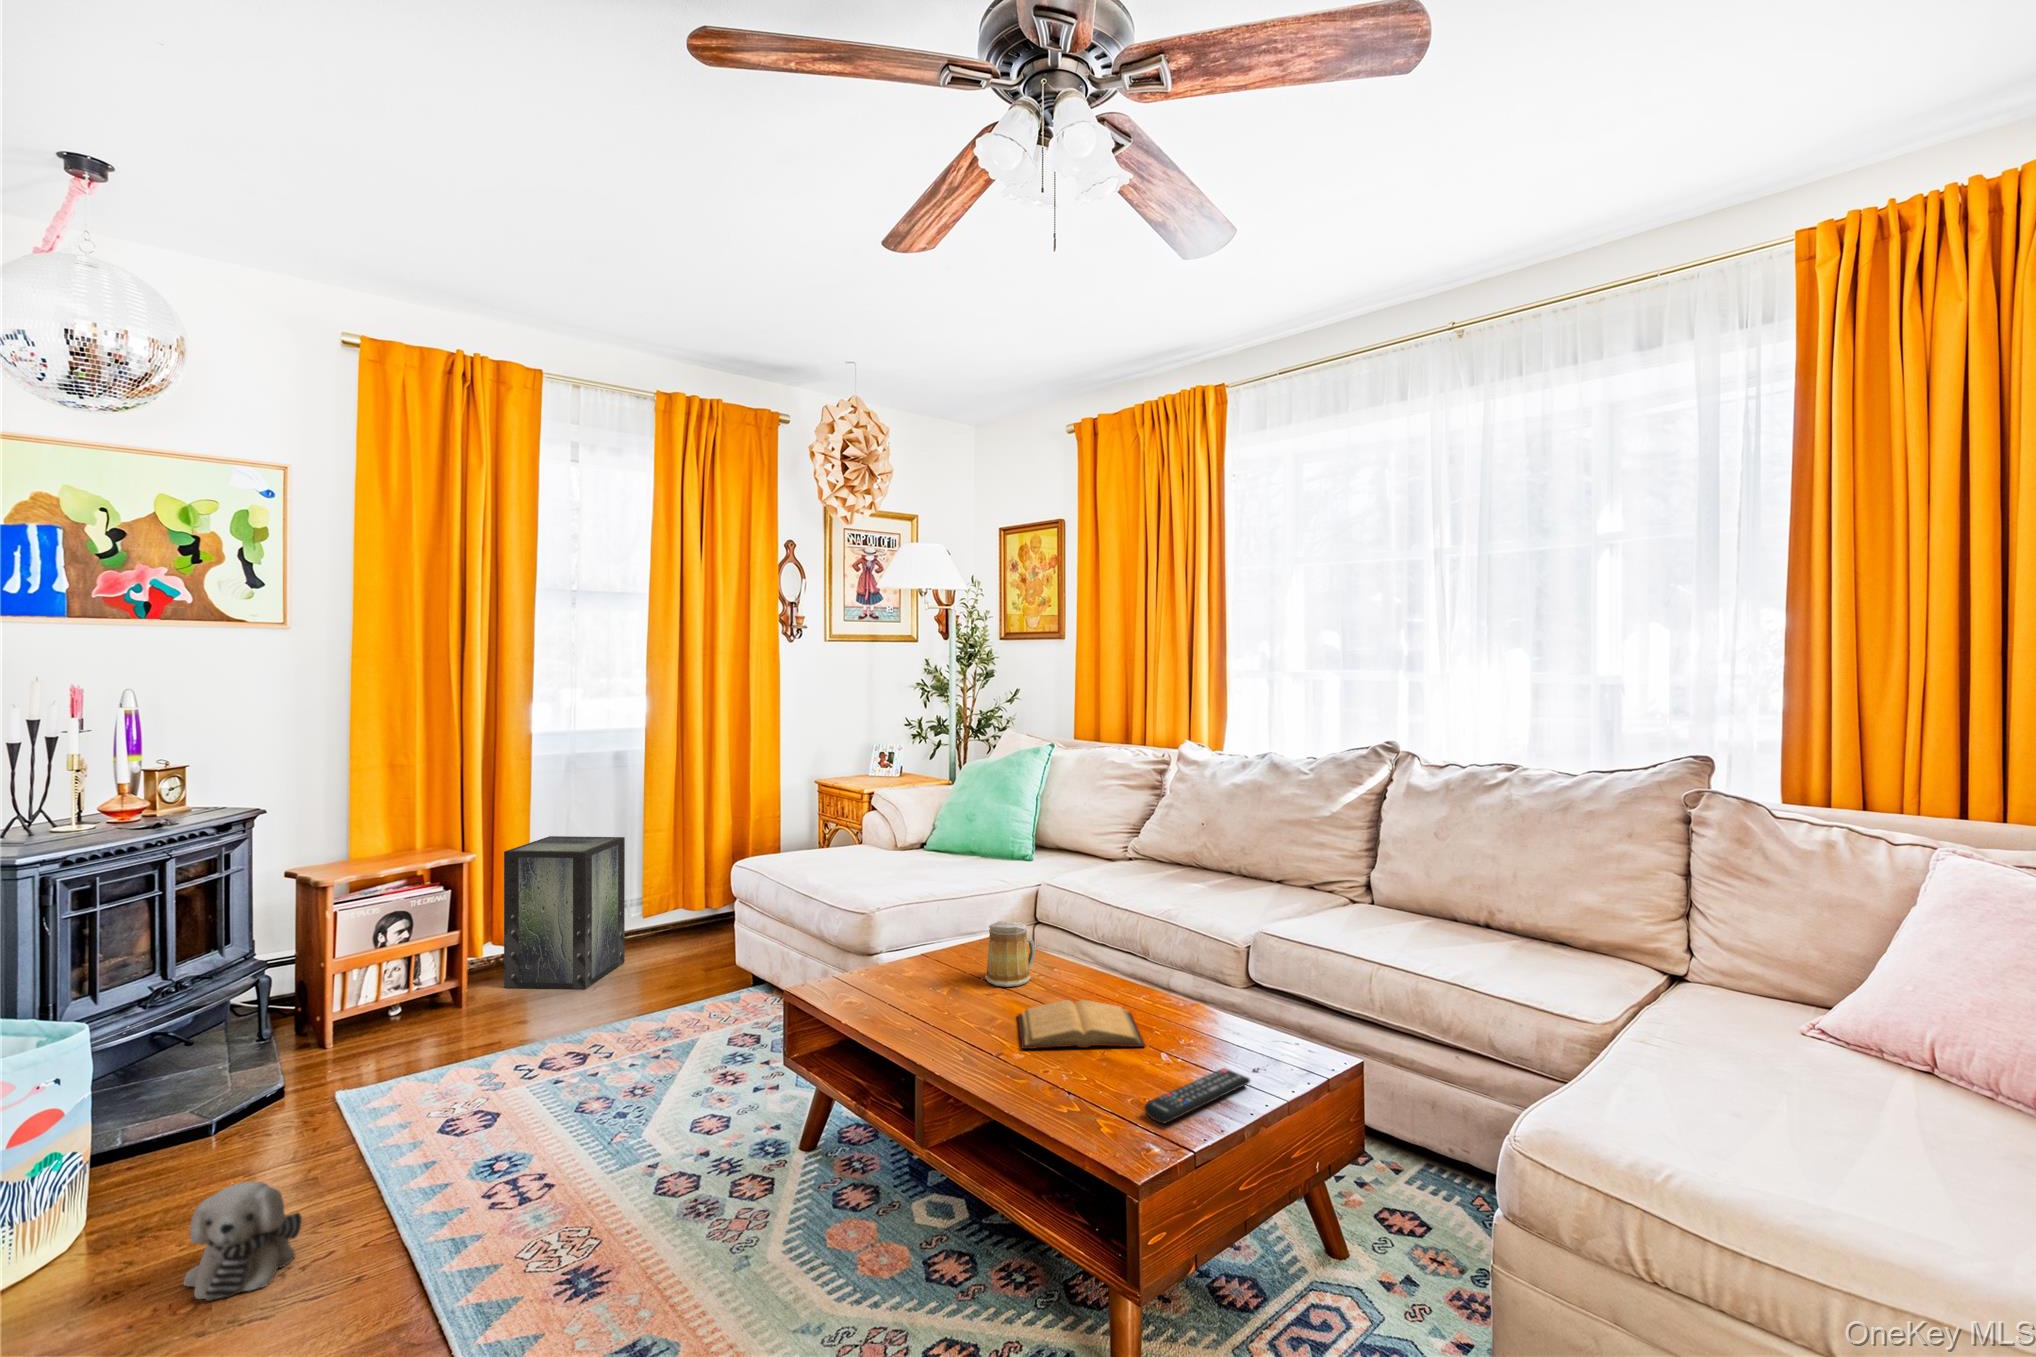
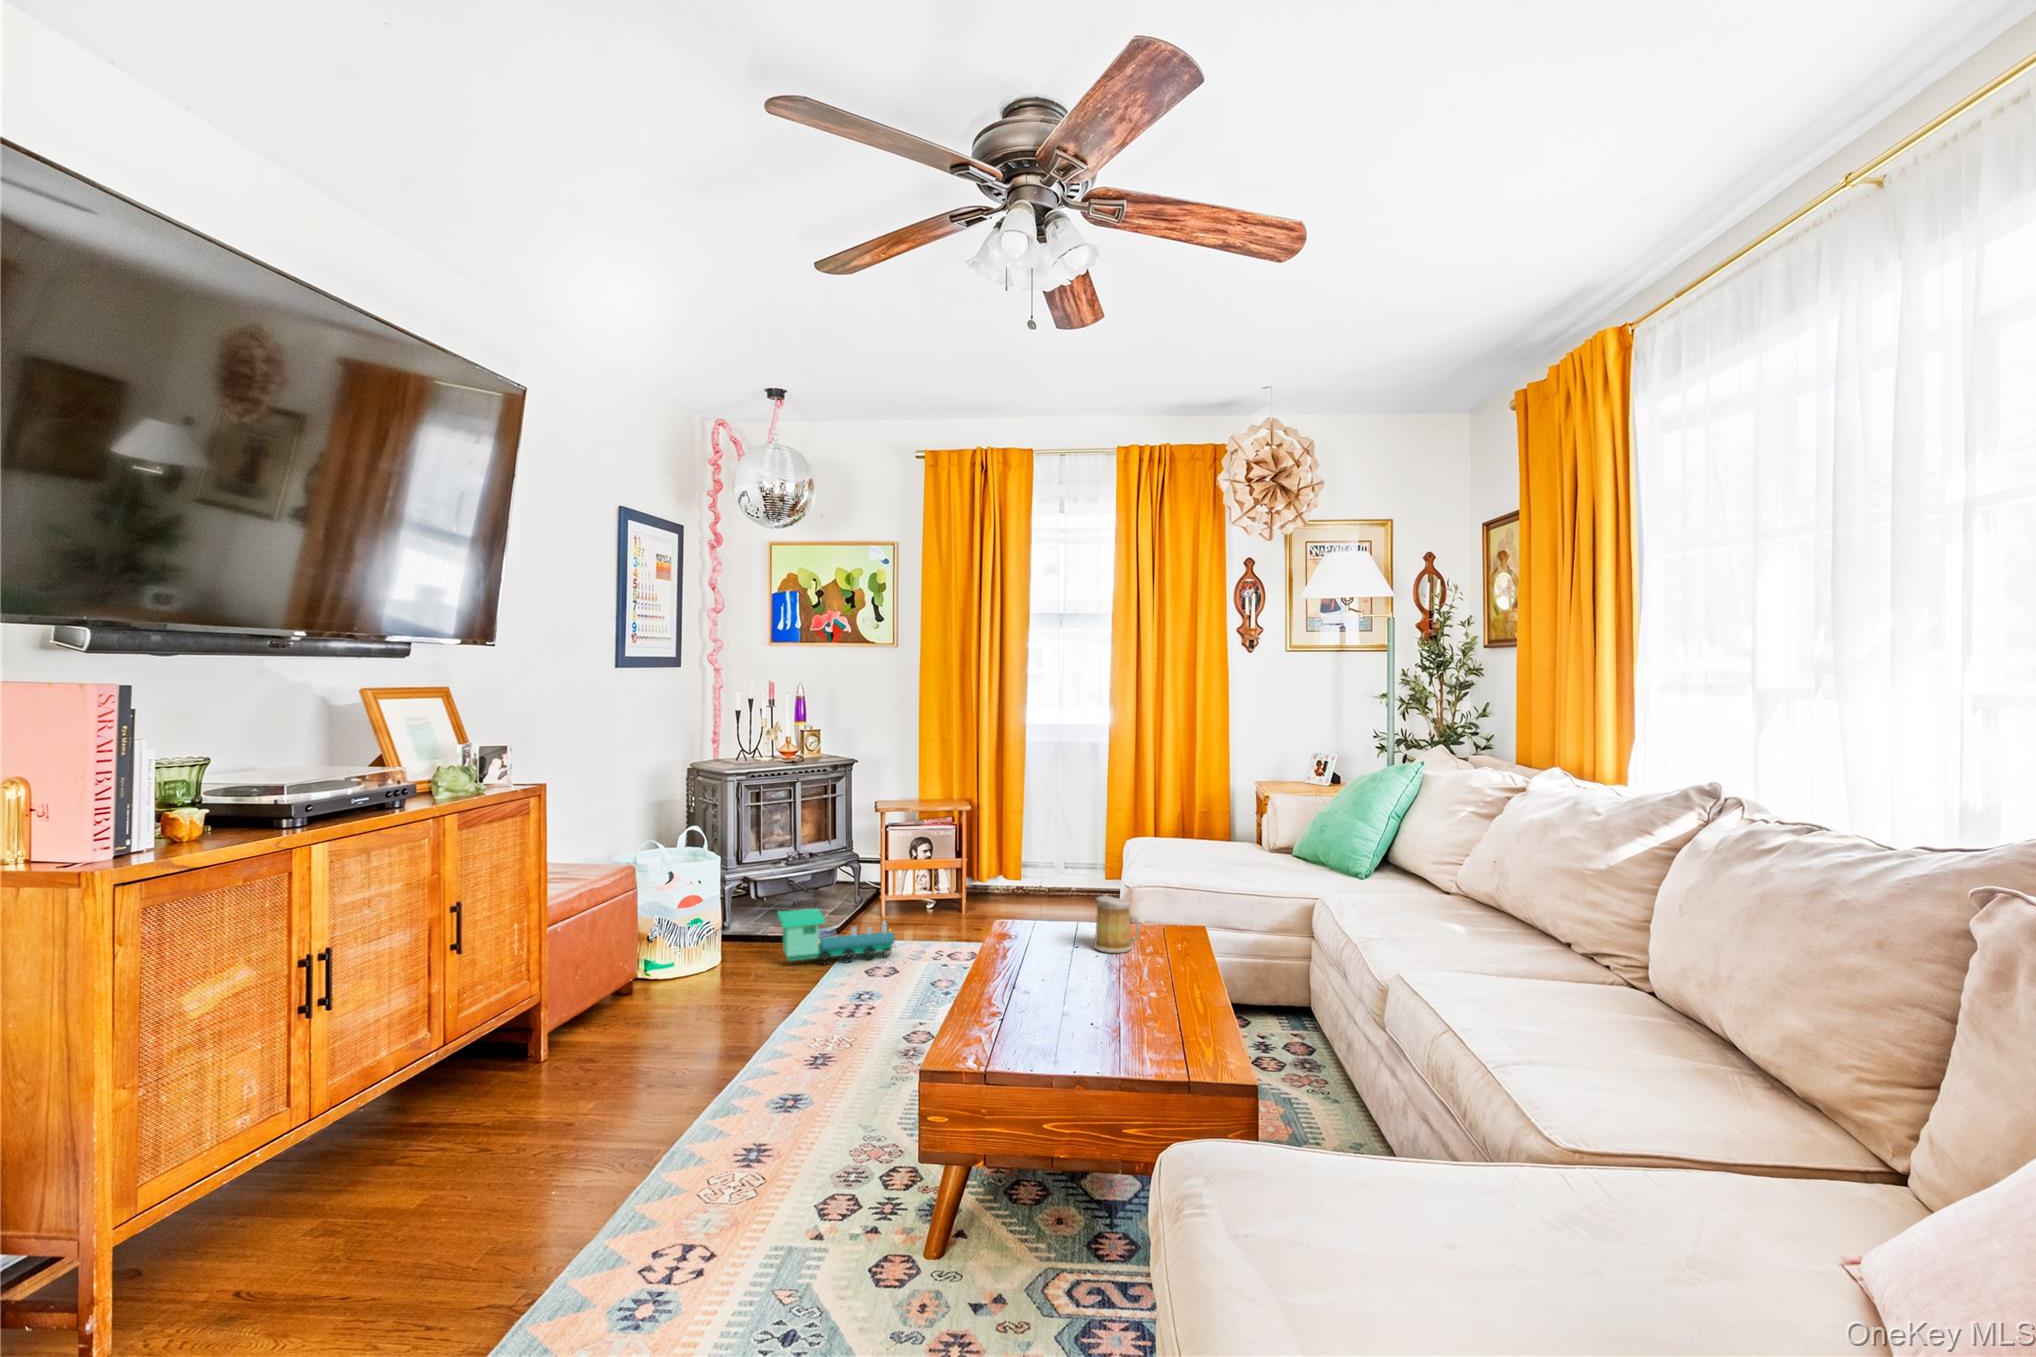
storage box: present [504,836,625,989] -> none [993,802,1079,918]
book: present [1018,1000,1145,1049] -> none [1012,963,1136,1009]
toy train: none [255,1048,475,1169] -> present [778,908,895,965]
remote control: present [1144,1068,1250,1124] -> none [977,1025,1088,1049]
plush toy: present [184,1182,302,1301] -> none [701,945,758,1002]

